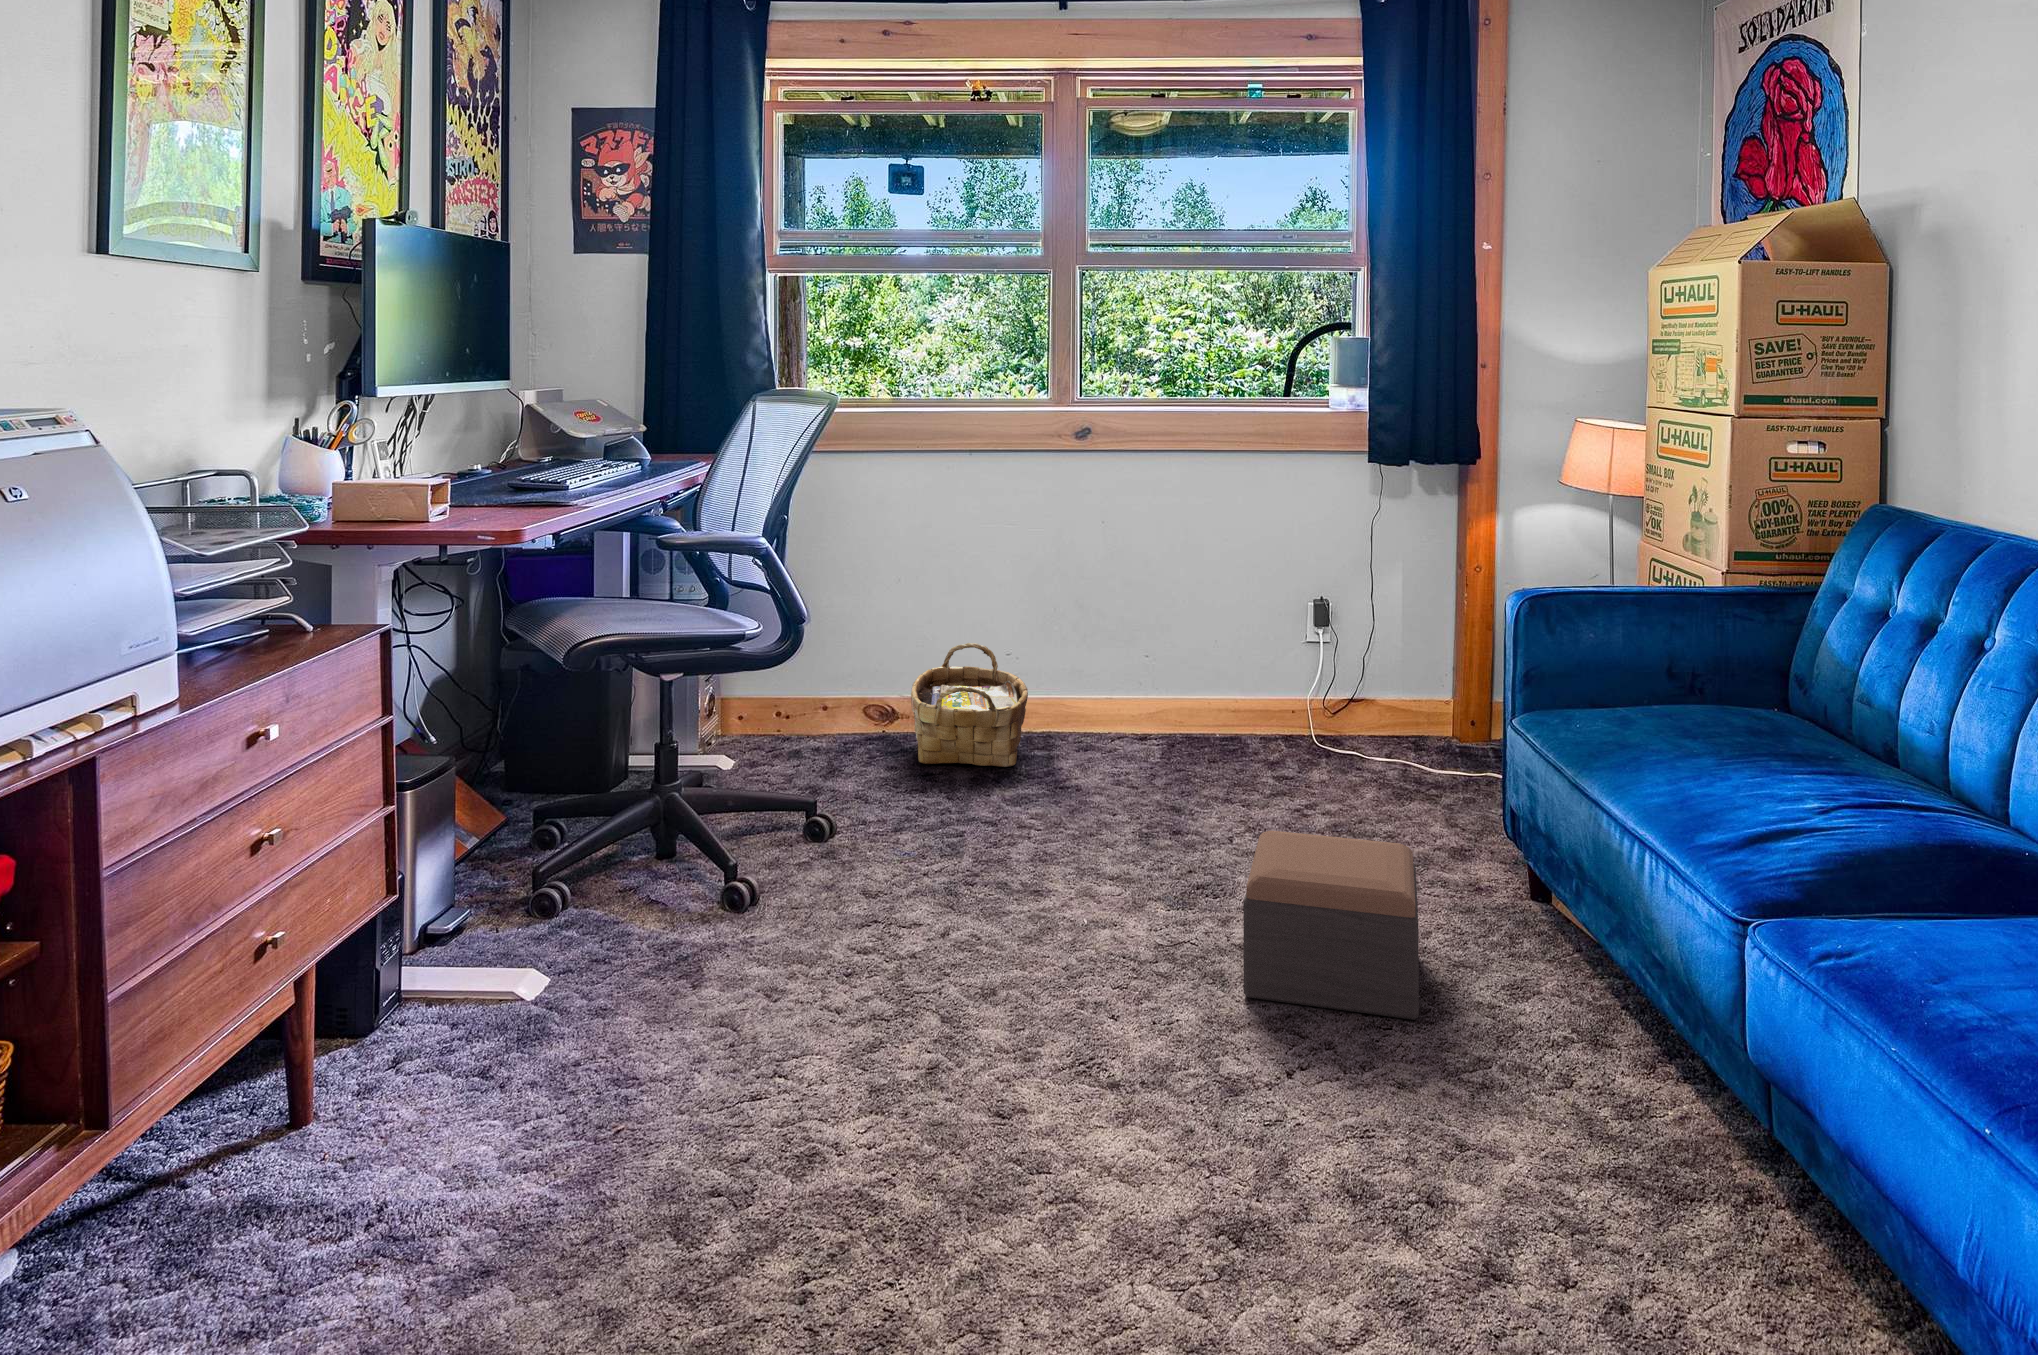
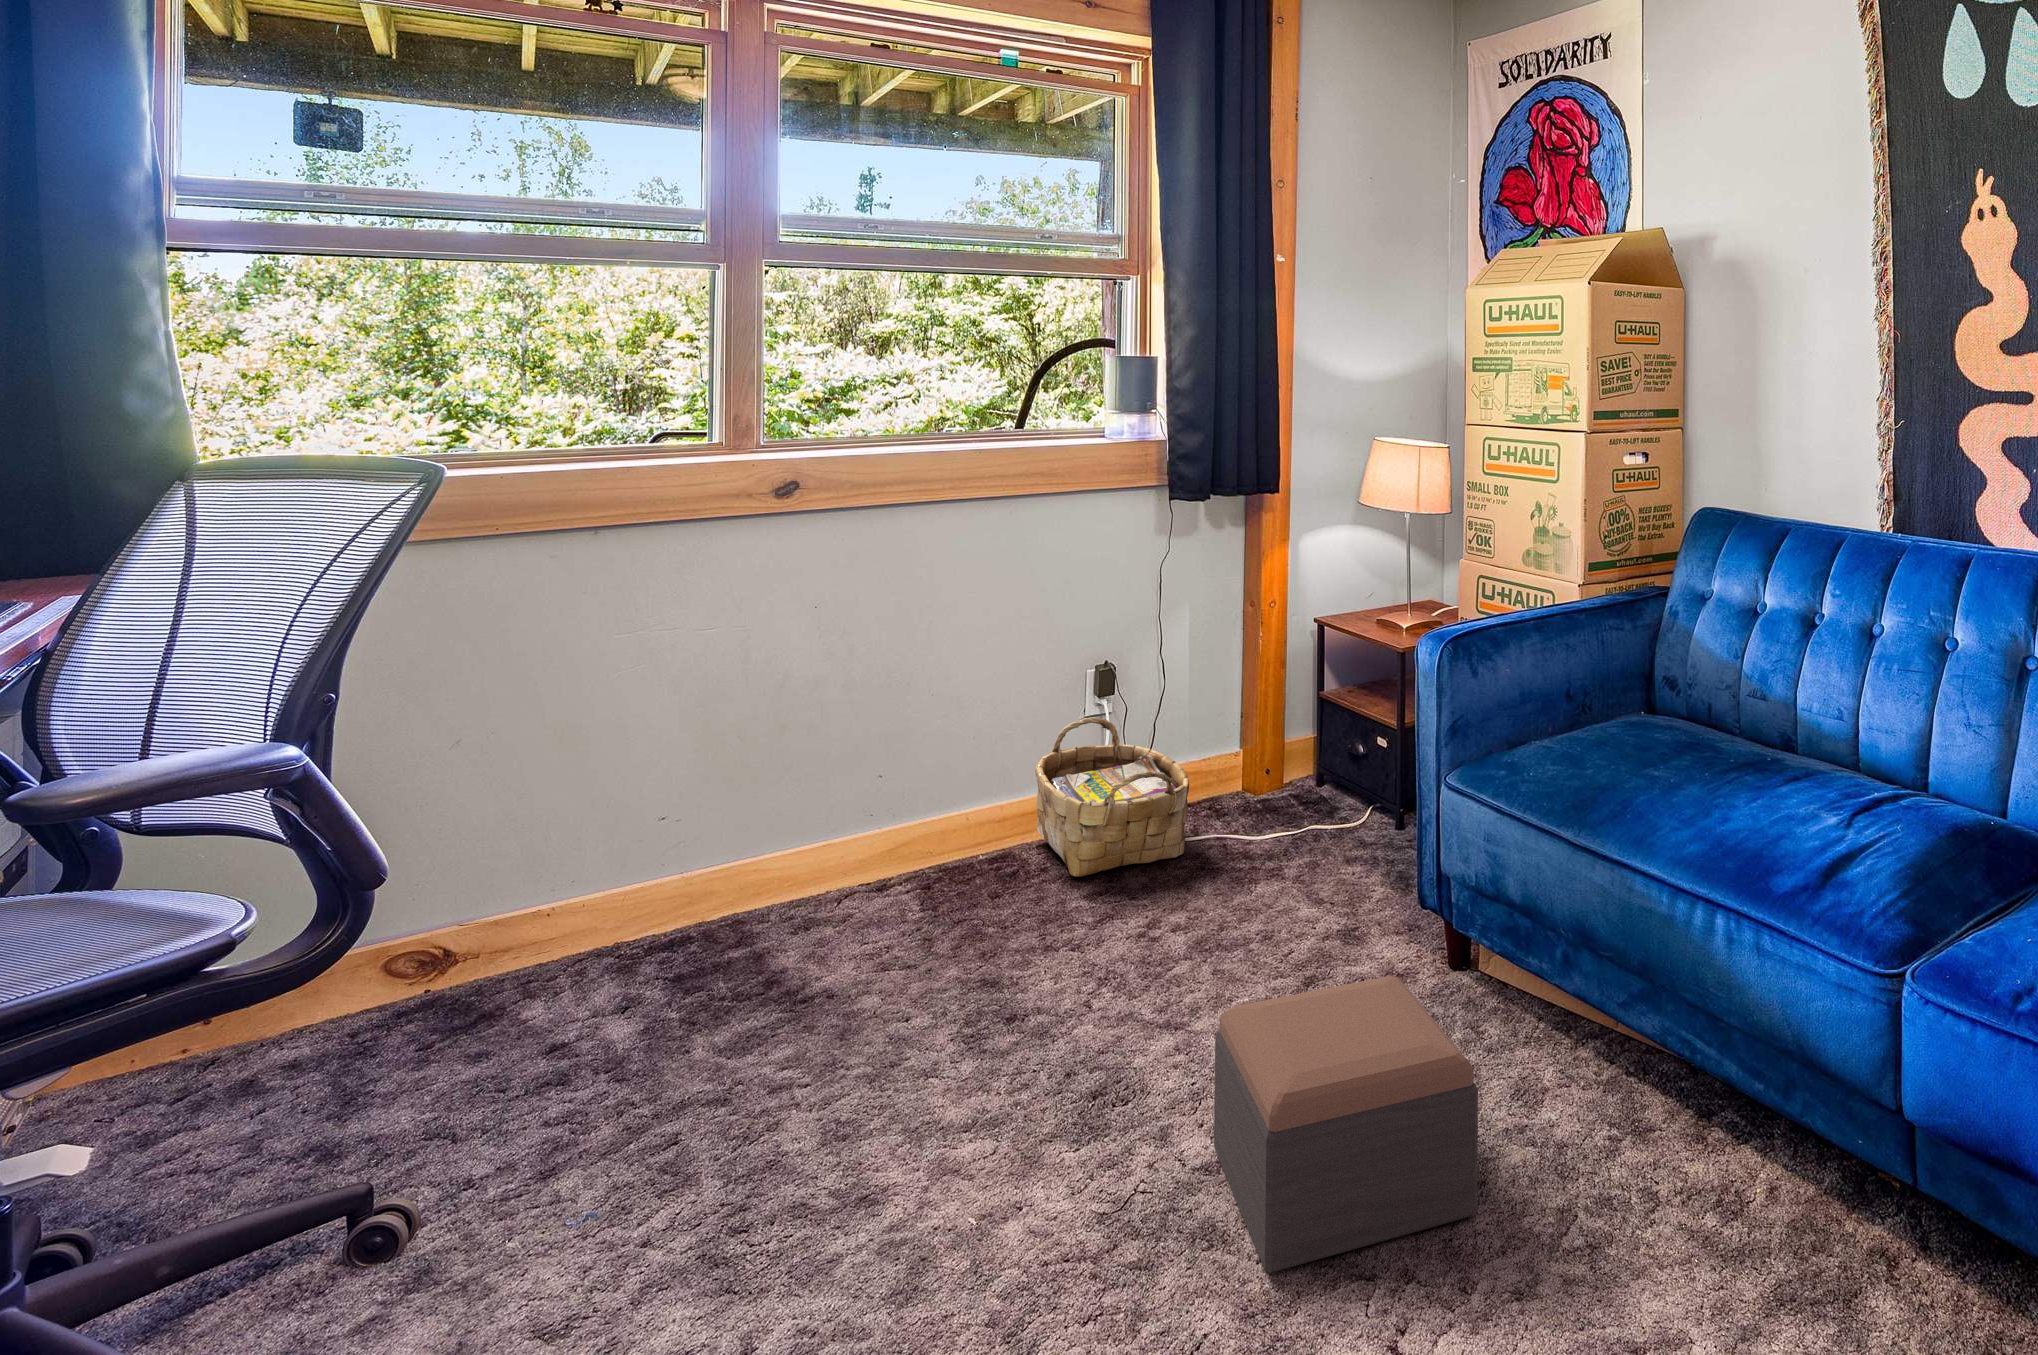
woven basket: present [911,643,1028,767] -> present [1035,717,1189,877]

